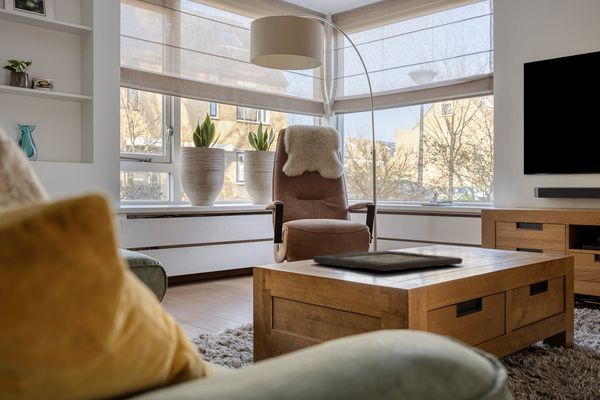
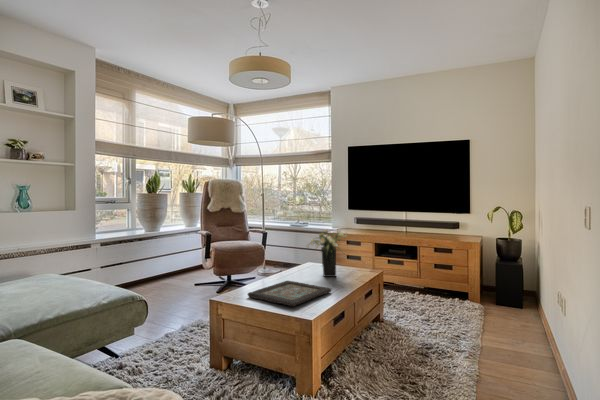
flower arrangement: none [425,167,503,254] -> present [307,229,347,277]

